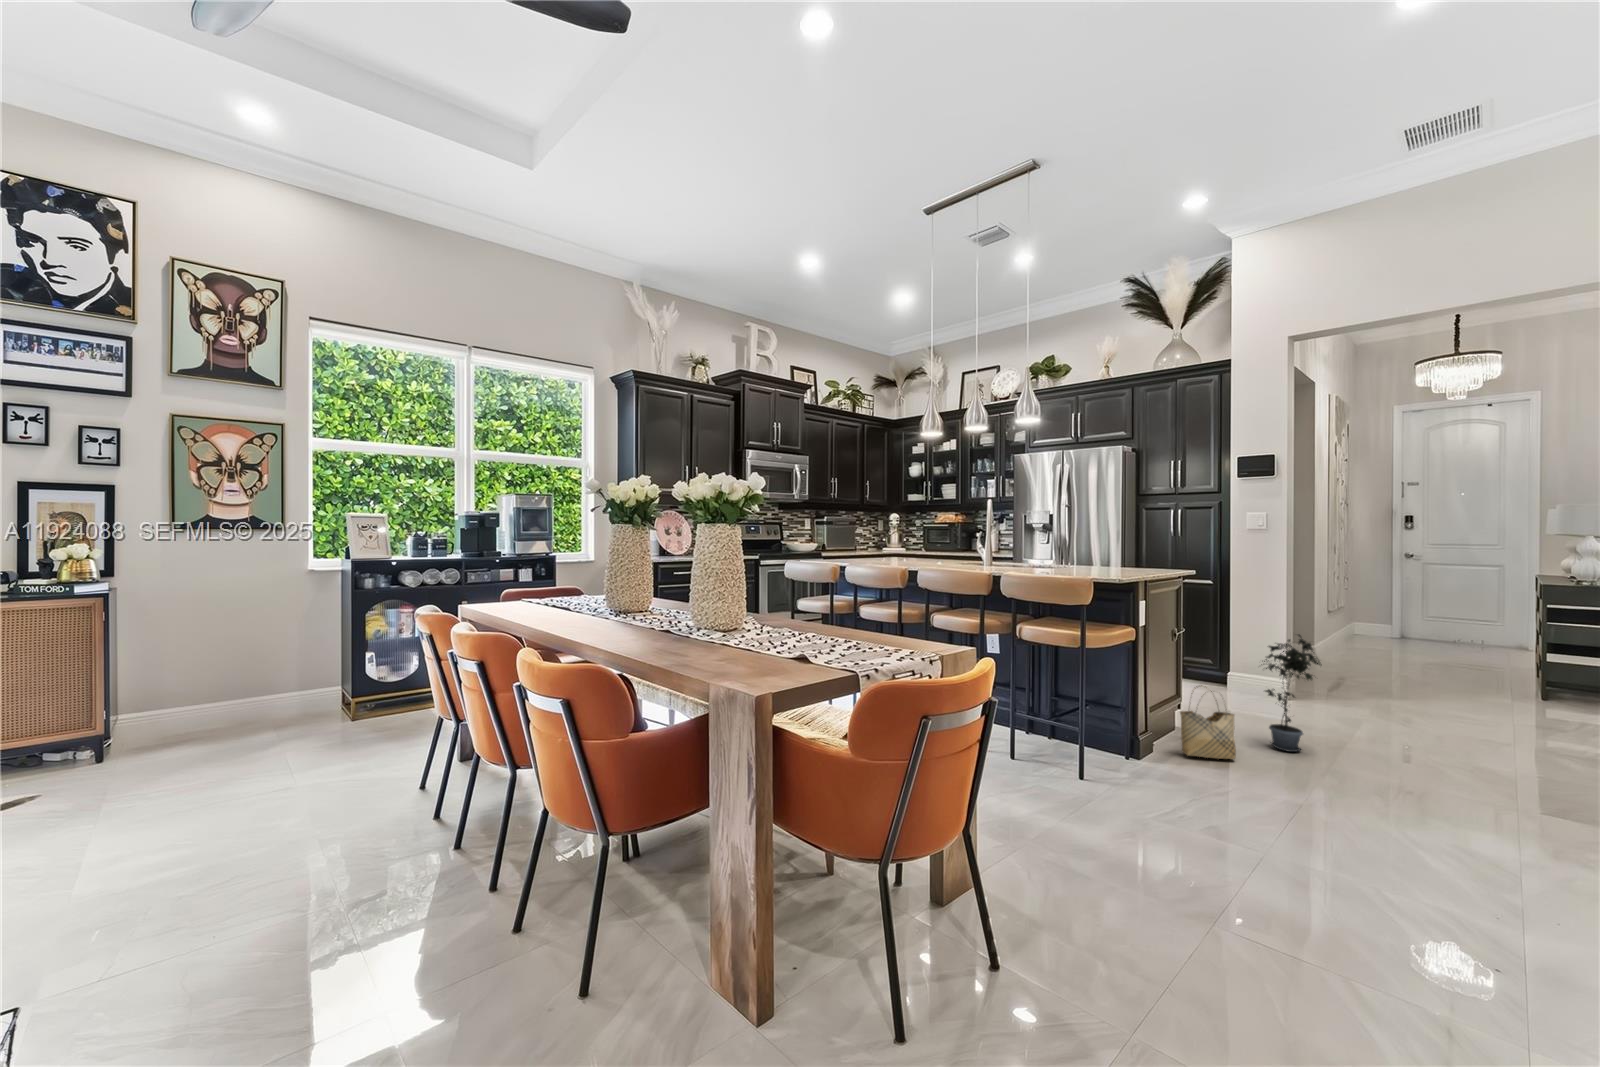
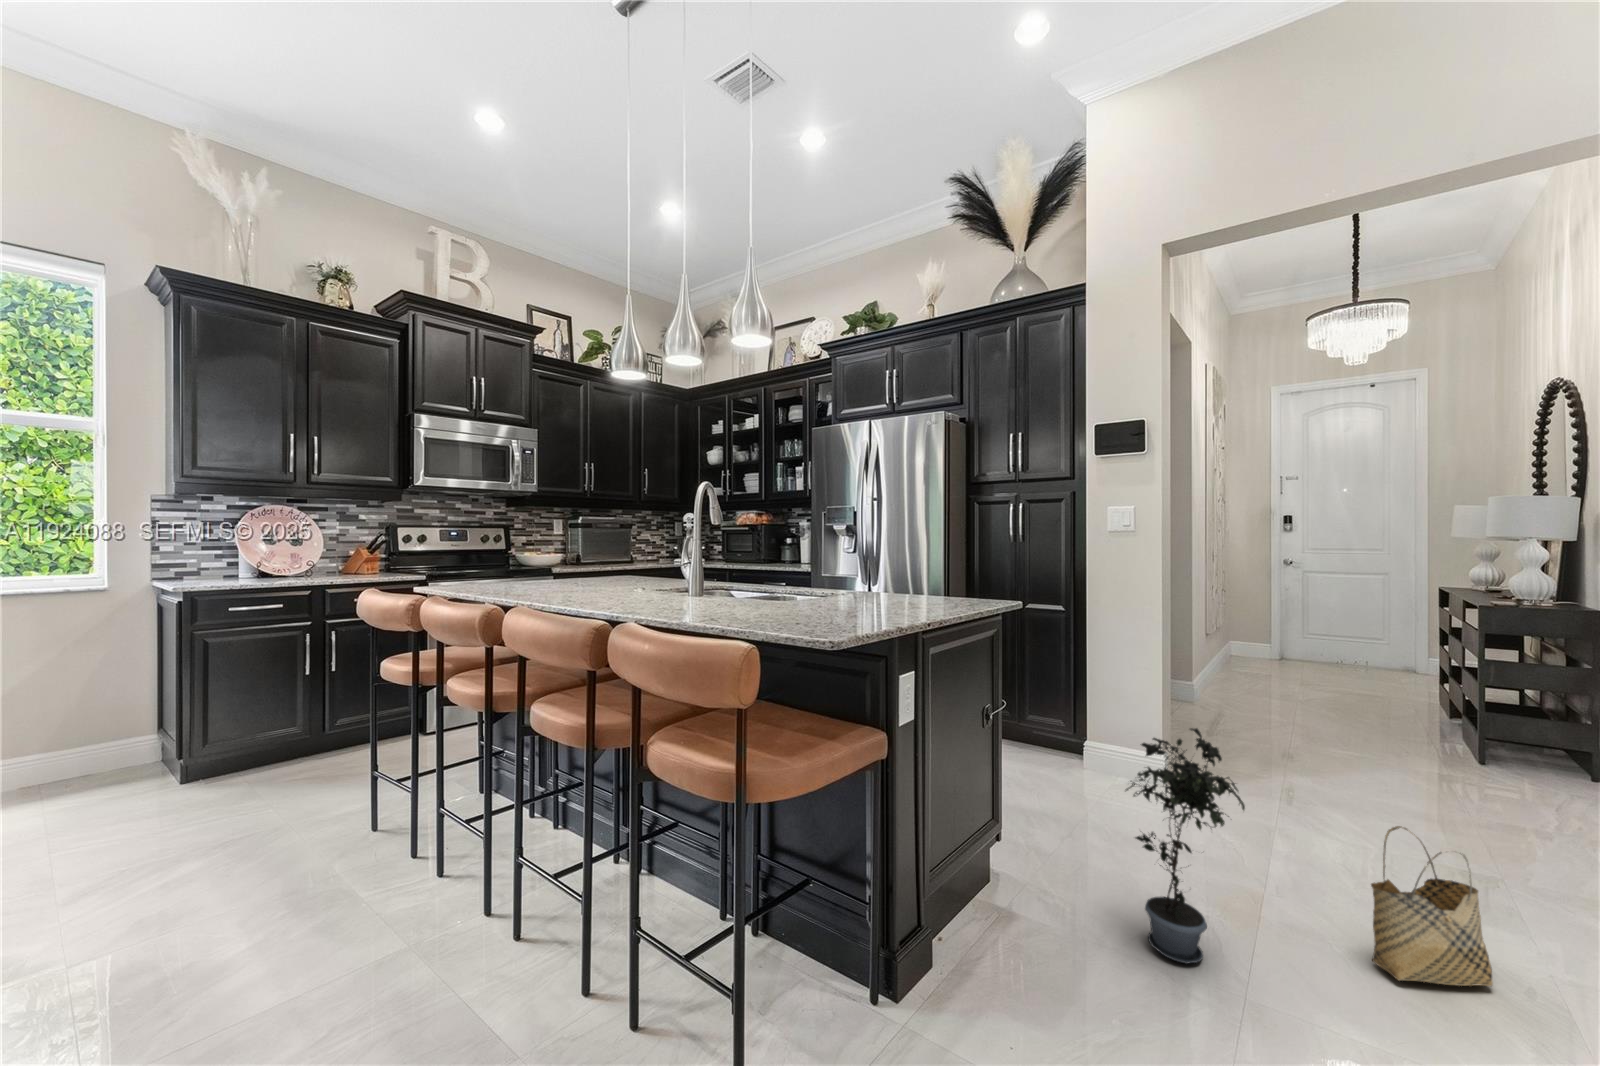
woven basket: present [1180,685,1236,759] -> present [1371,826,1493,986]

